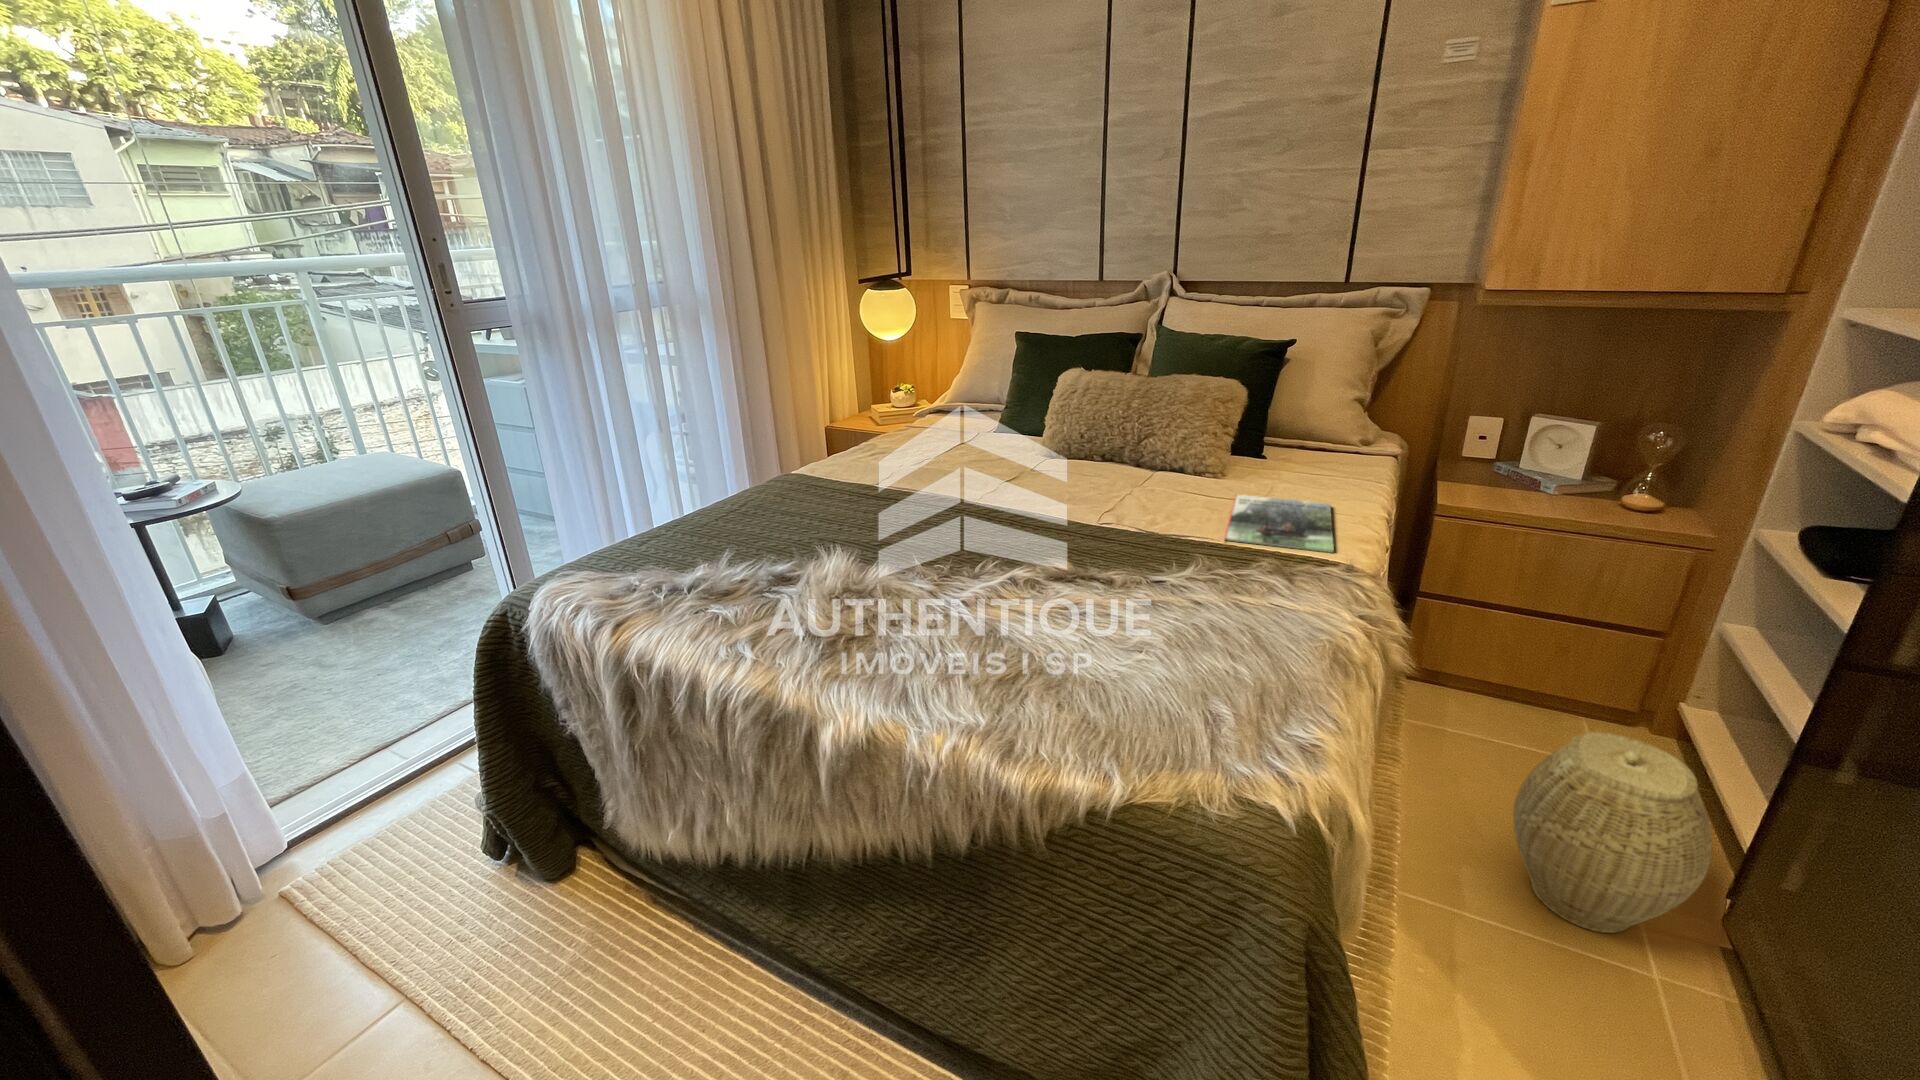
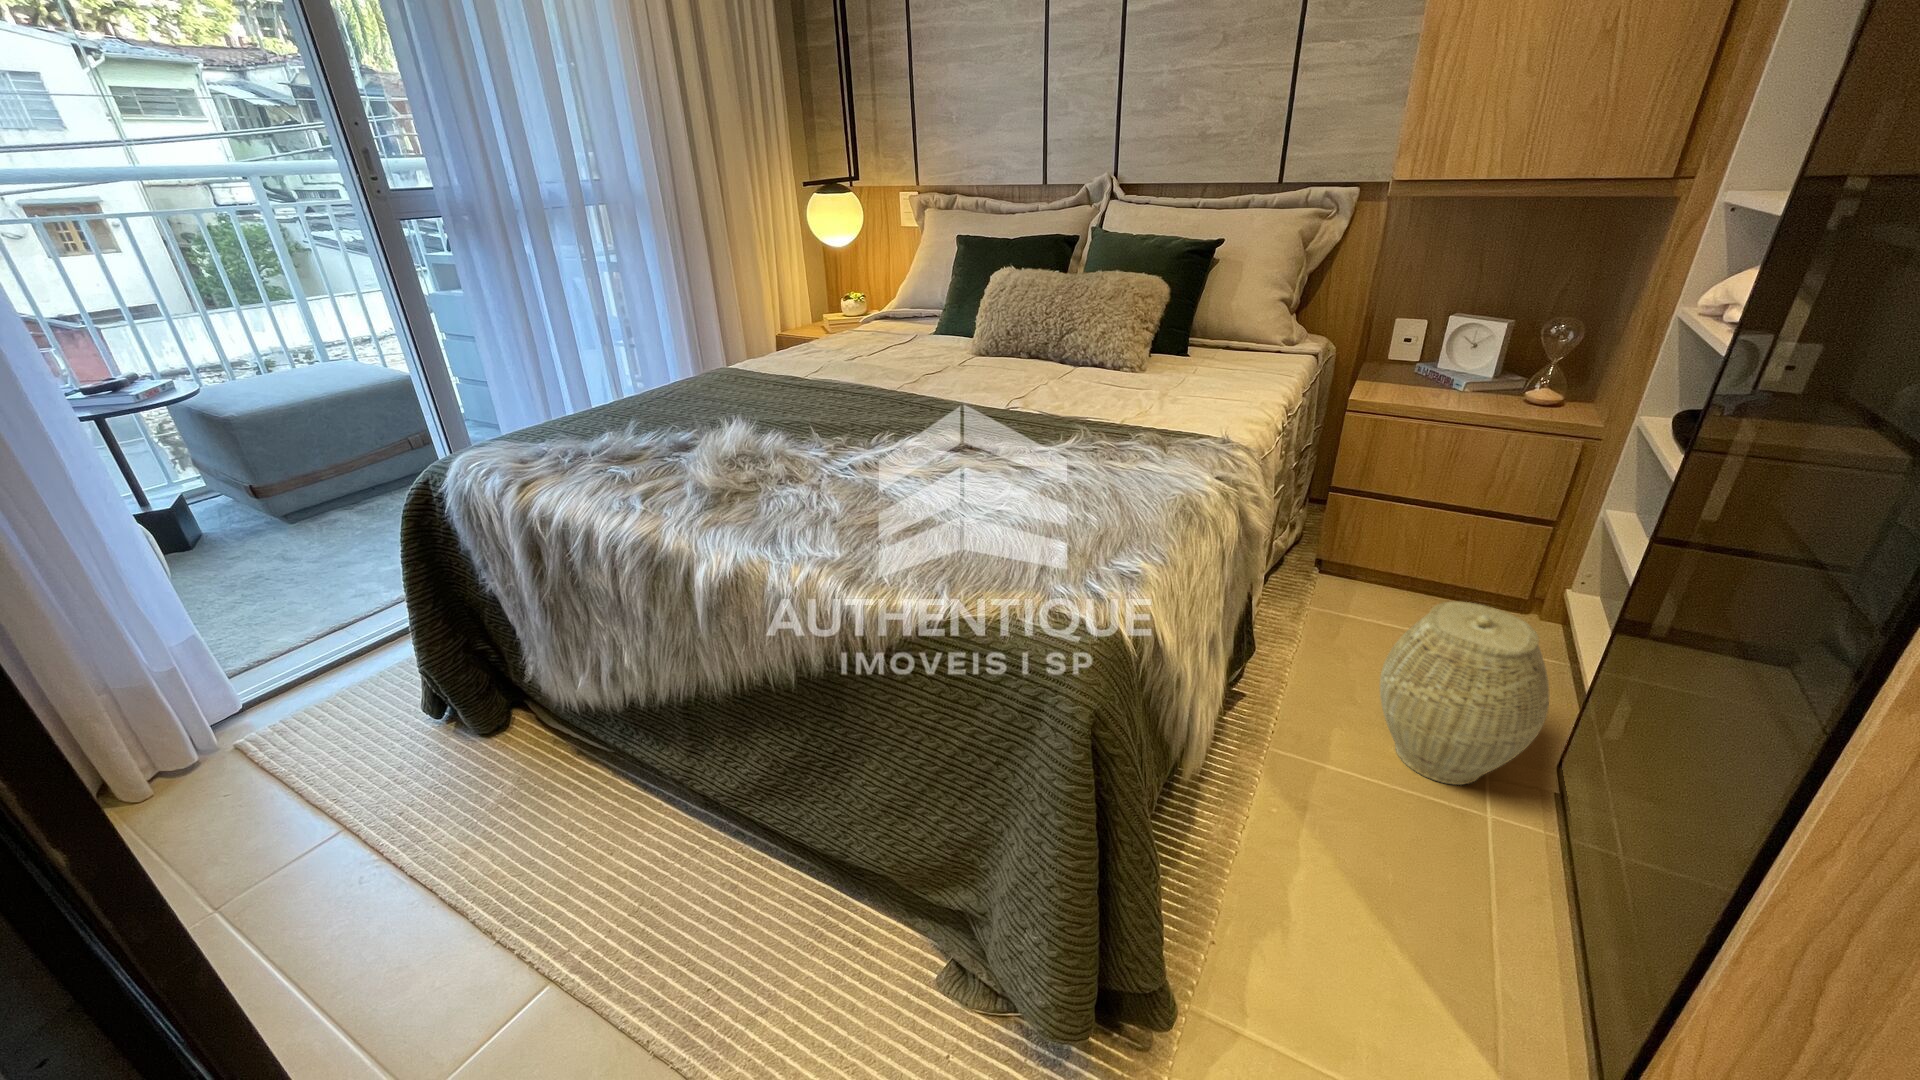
magazine: present [1225,495,1334,553] -> none [1118,383,1231,429]

